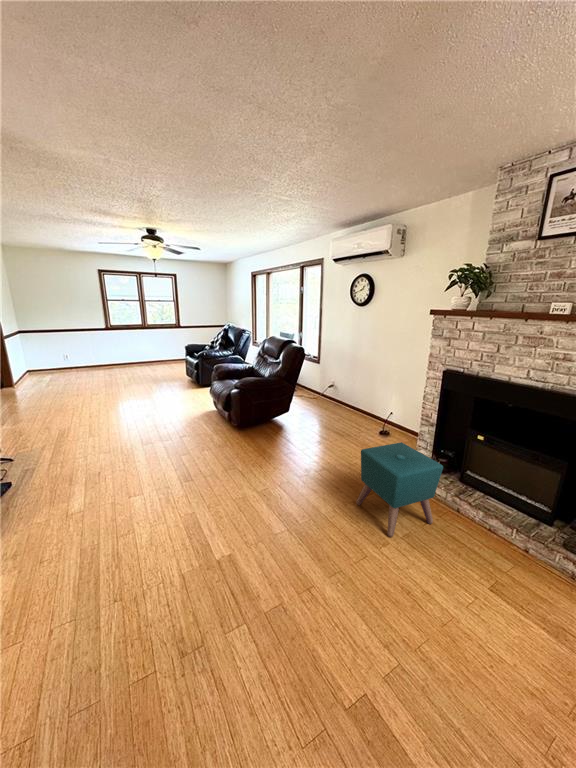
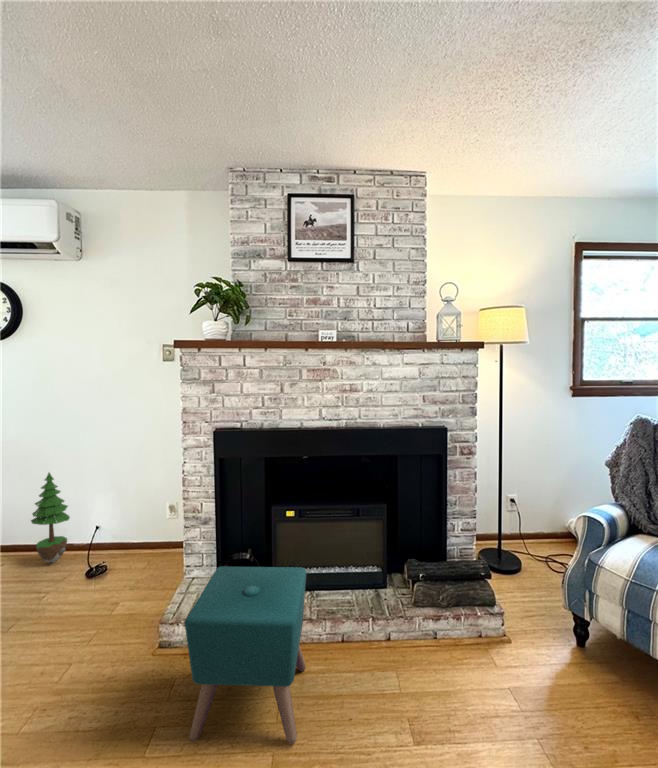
potted tree: none [367,376,384,421] -> present [31,473,70,563]

